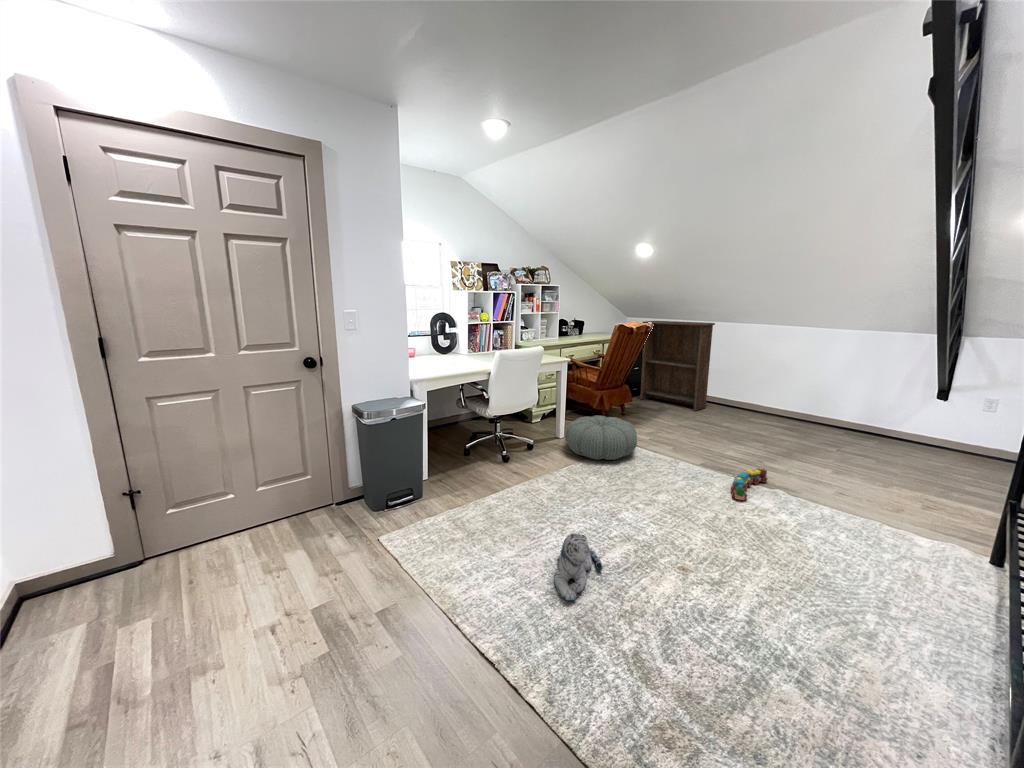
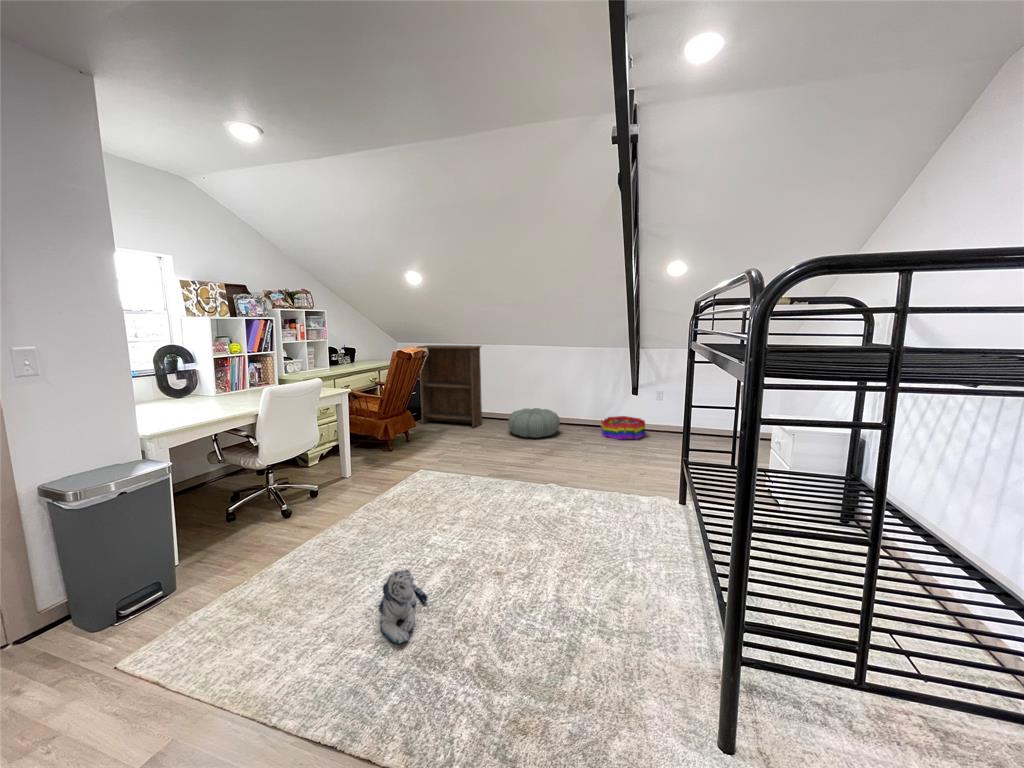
pouf: present [565,416,637,460] -> present [508,408,560,438]
storage bin: none [869,422,950,459] -> present [601,416,645,440]
toy train: present [731,468,767,500] -> none [519,469,543,500]

